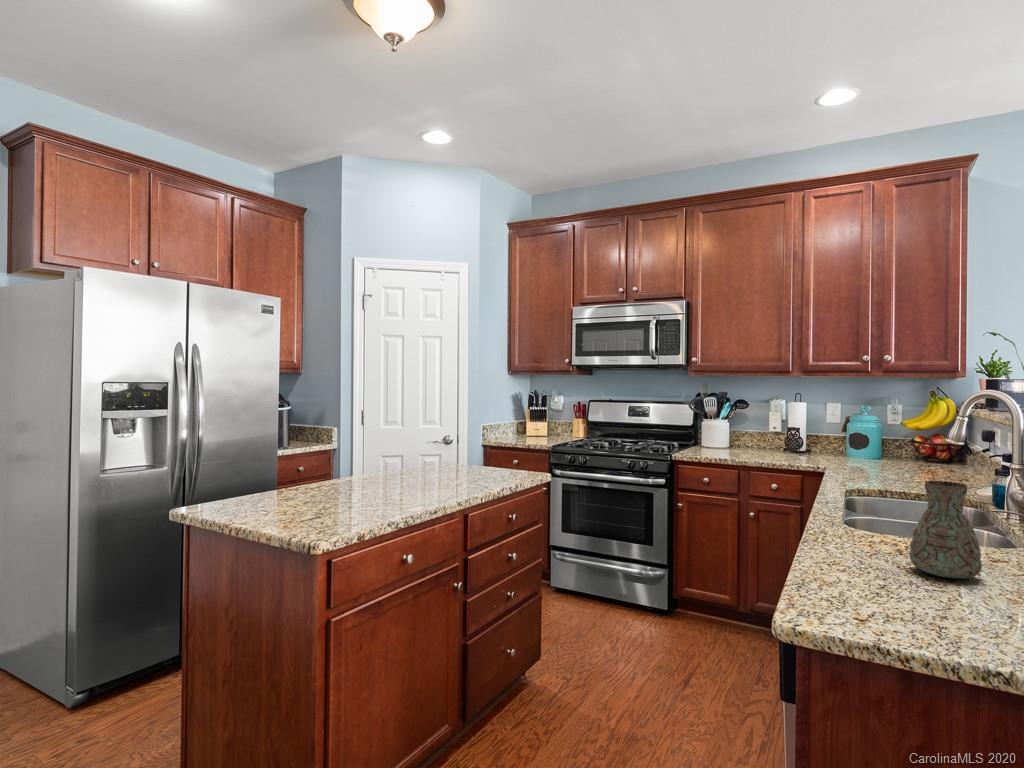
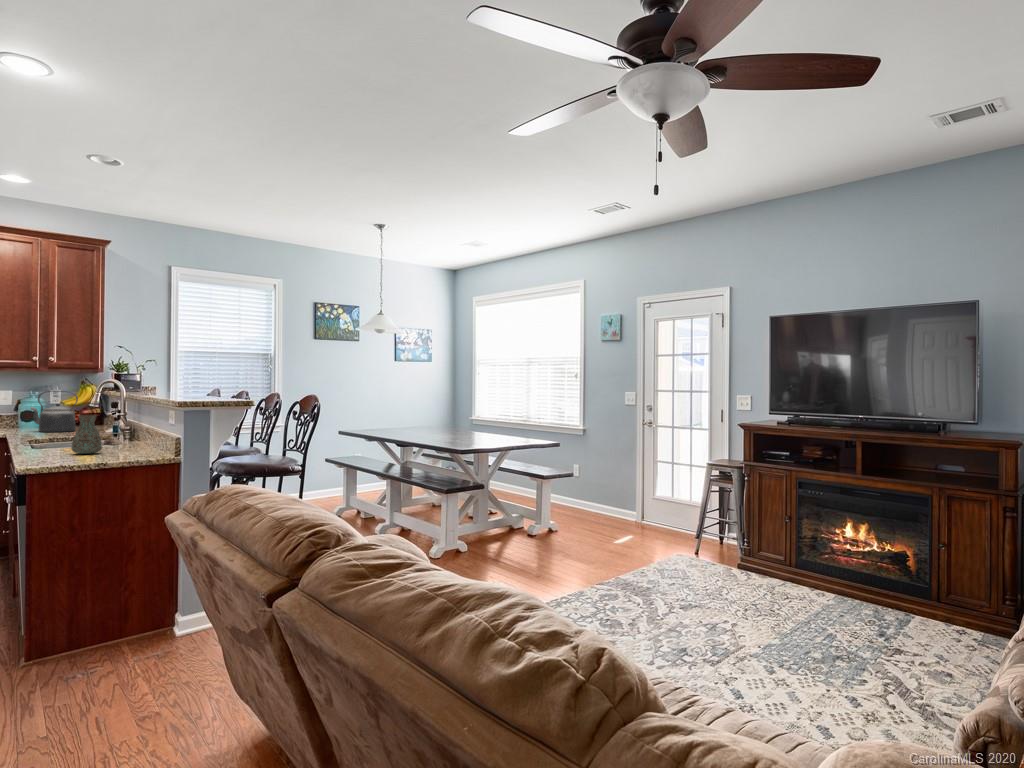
kettle: none [857,408,926,474] -> present [31,391,78,432]

